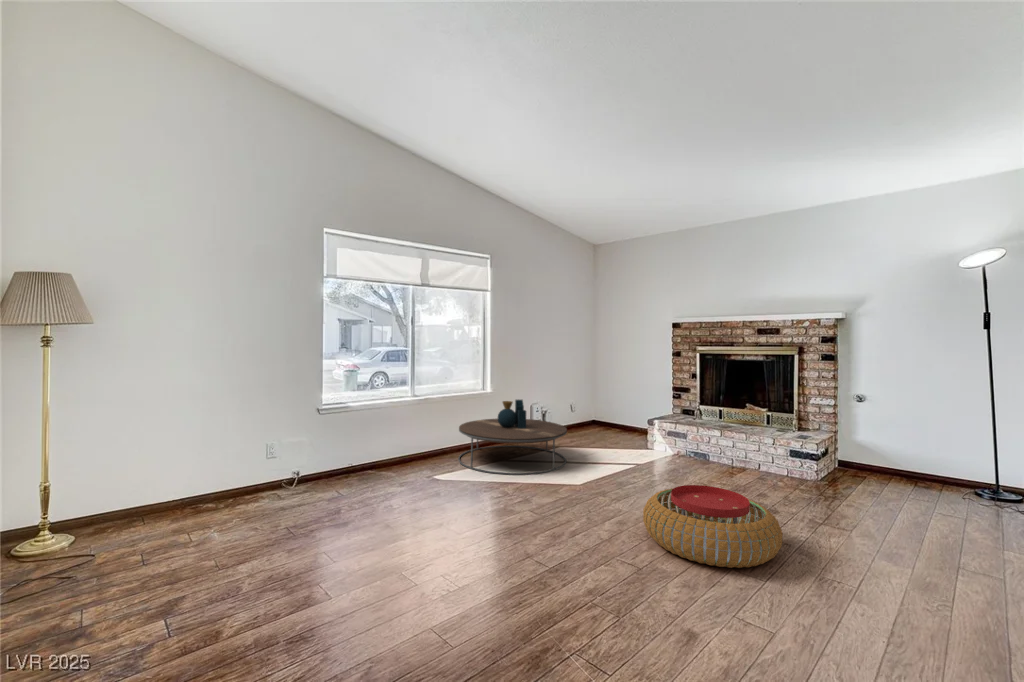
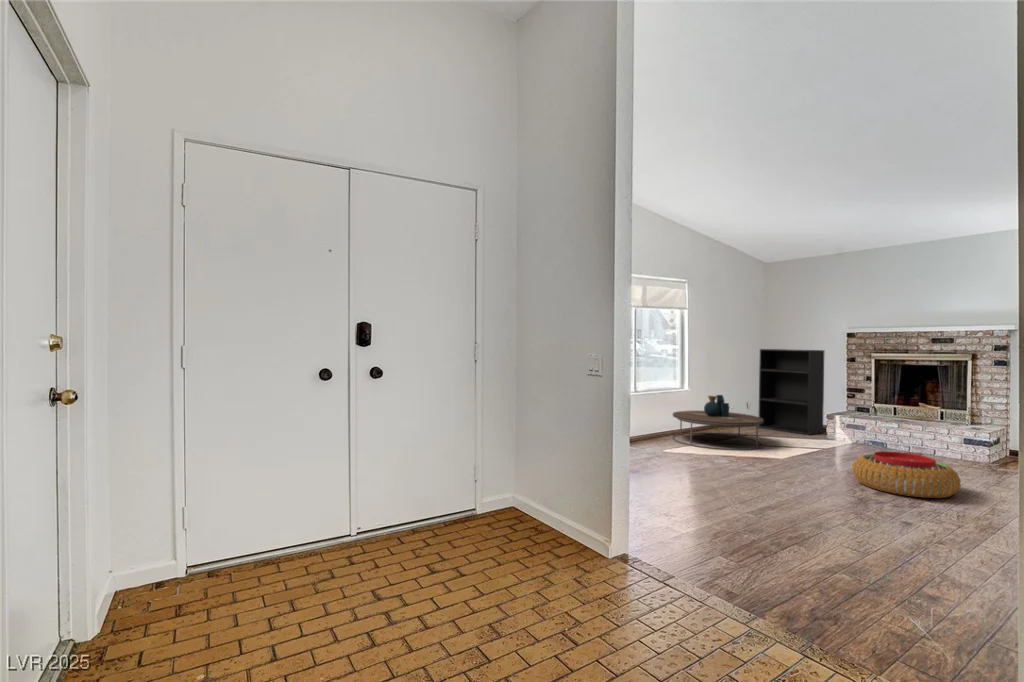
bookshelf: none [581,343,650,443] -> present [758,349,824,435]

